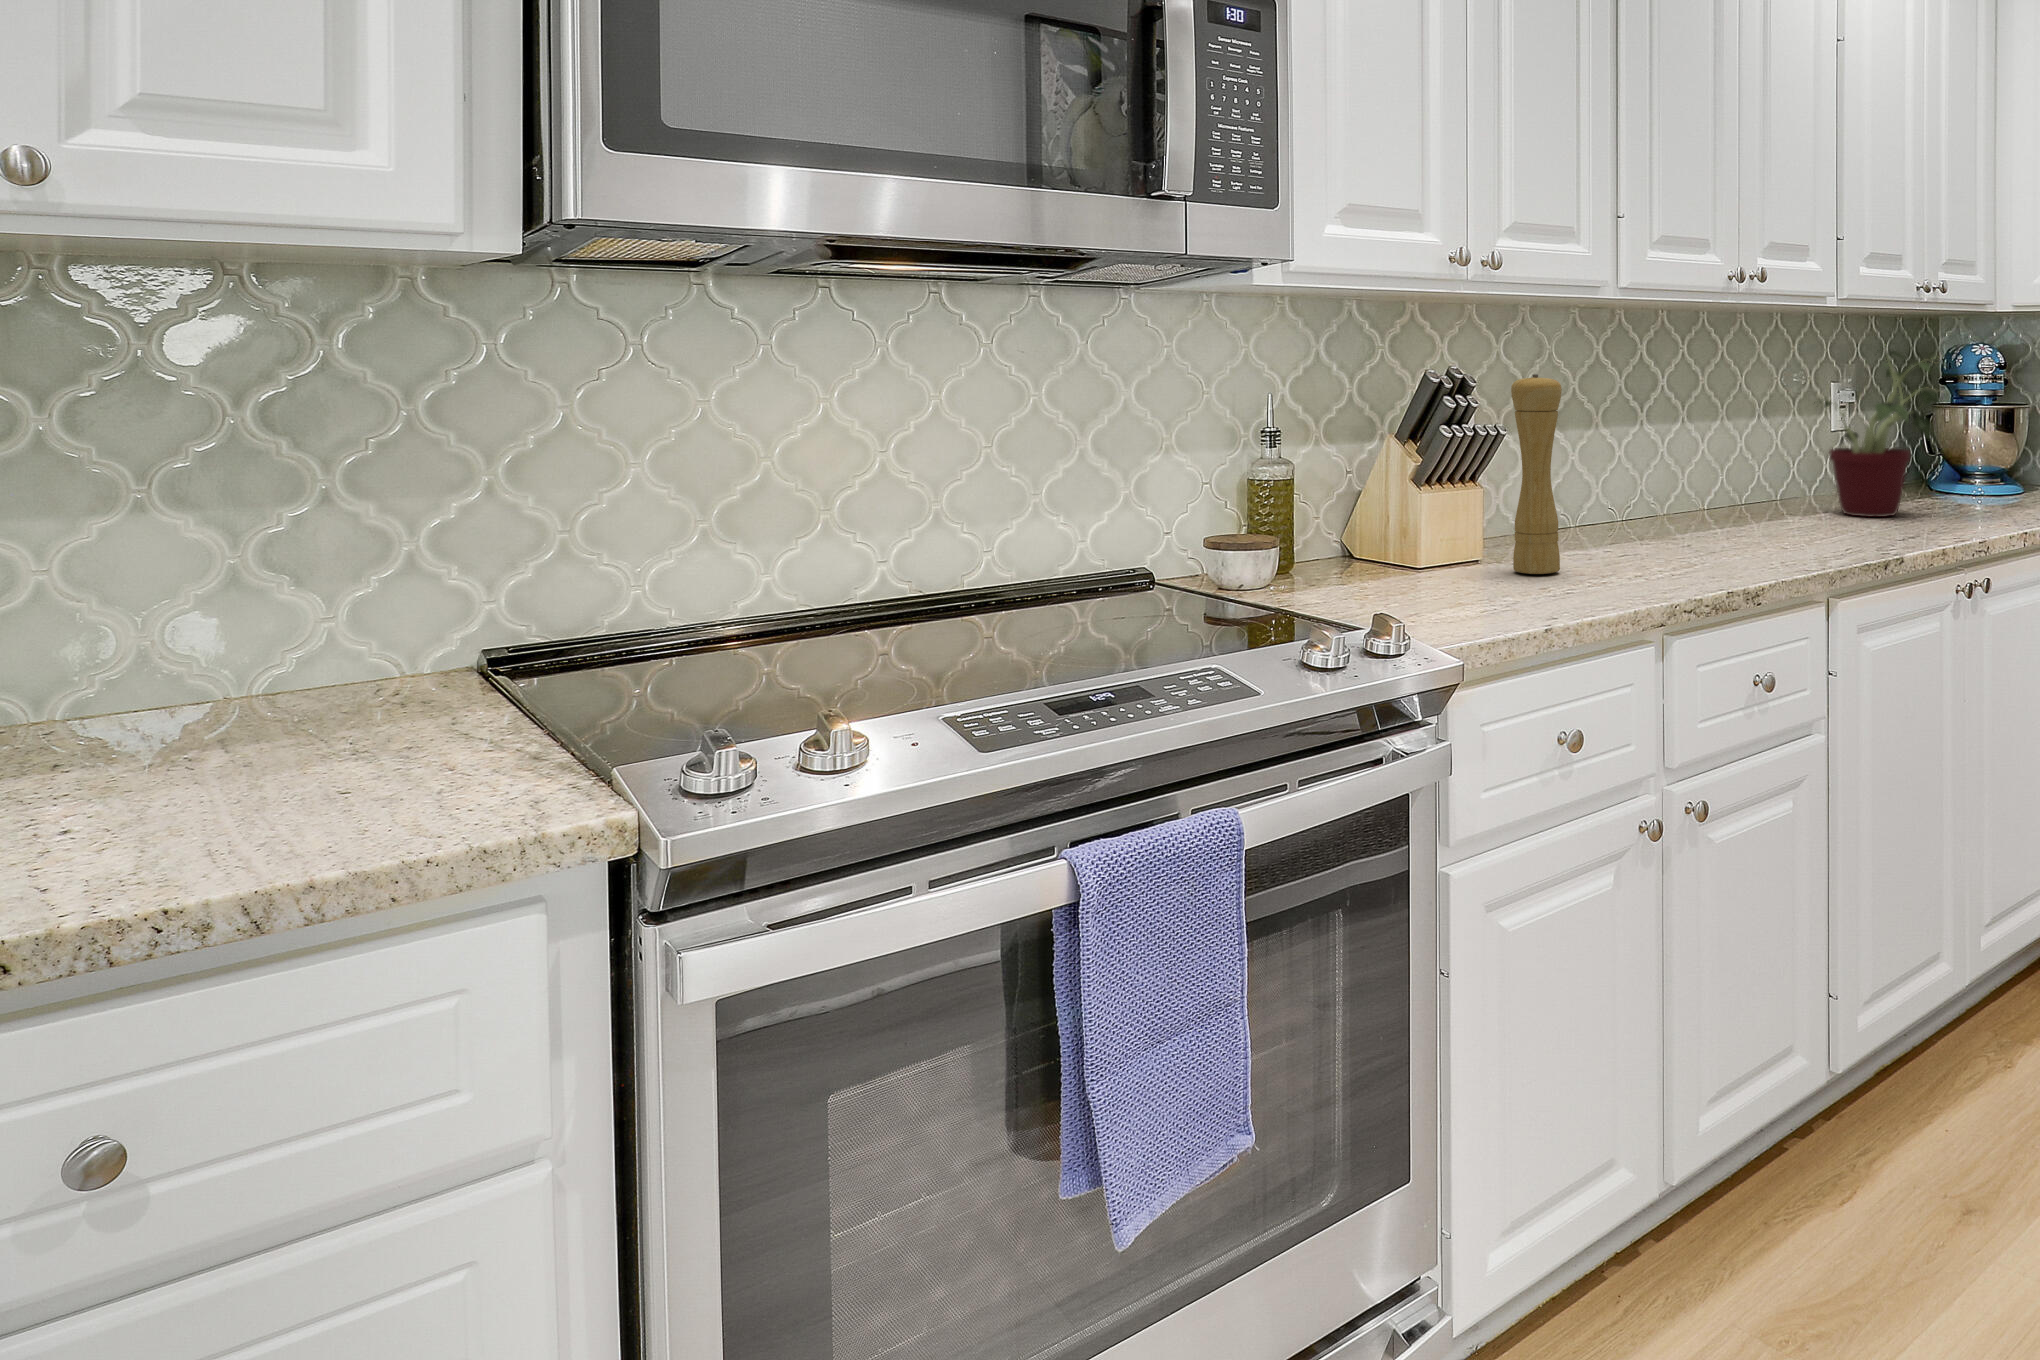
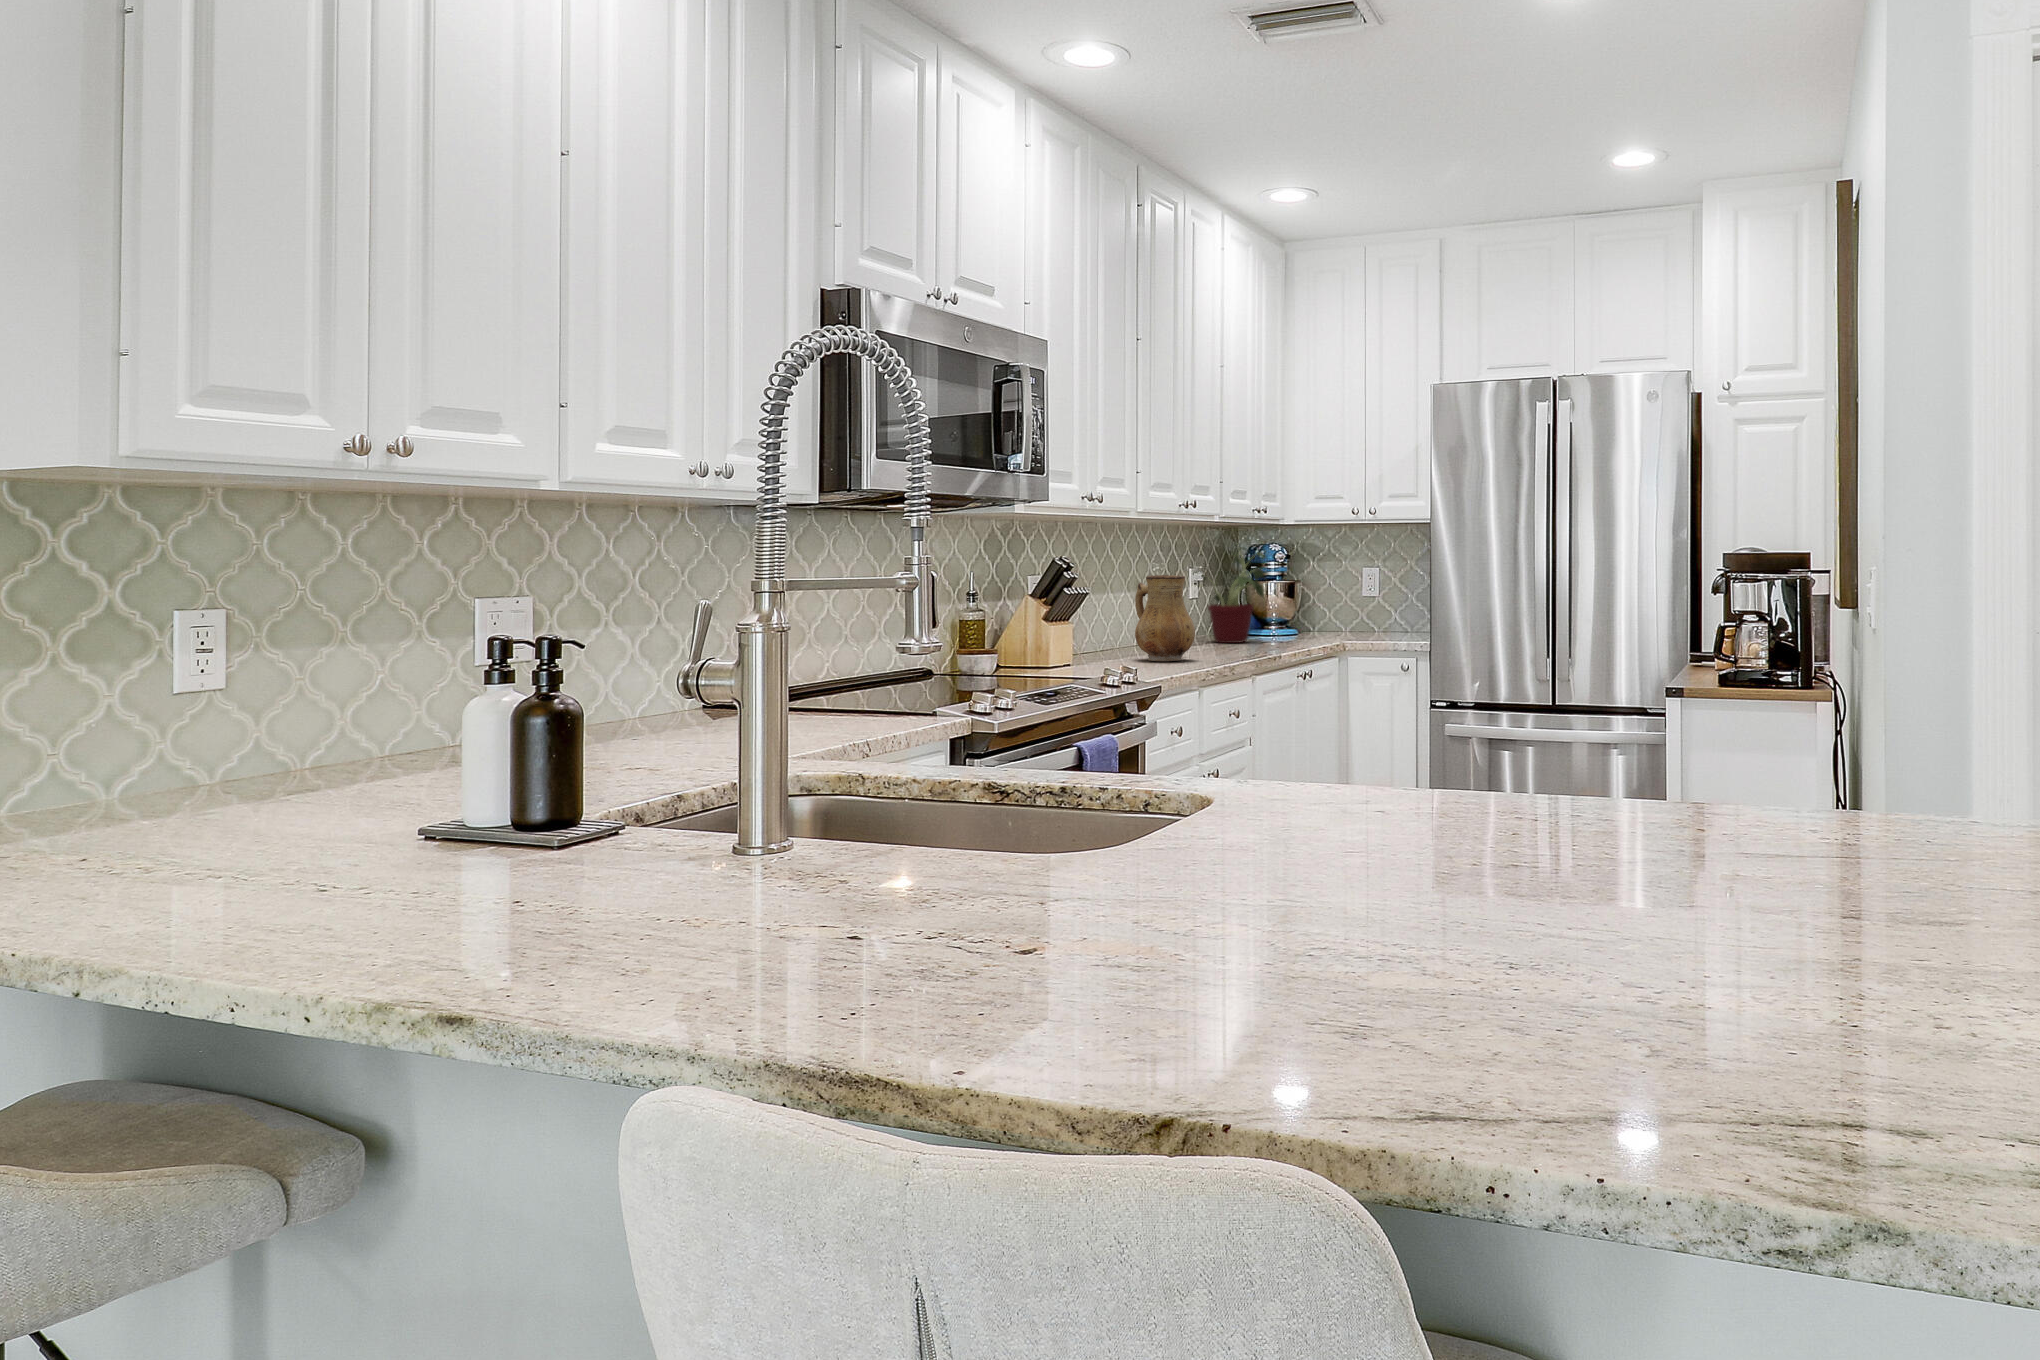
pepper mill: present [1511,374,1562,574] -> none [1094,559,1121,664]
ceramic pitcher: none [1609,405,1721,568] -> present [1135,575,1195,661]

